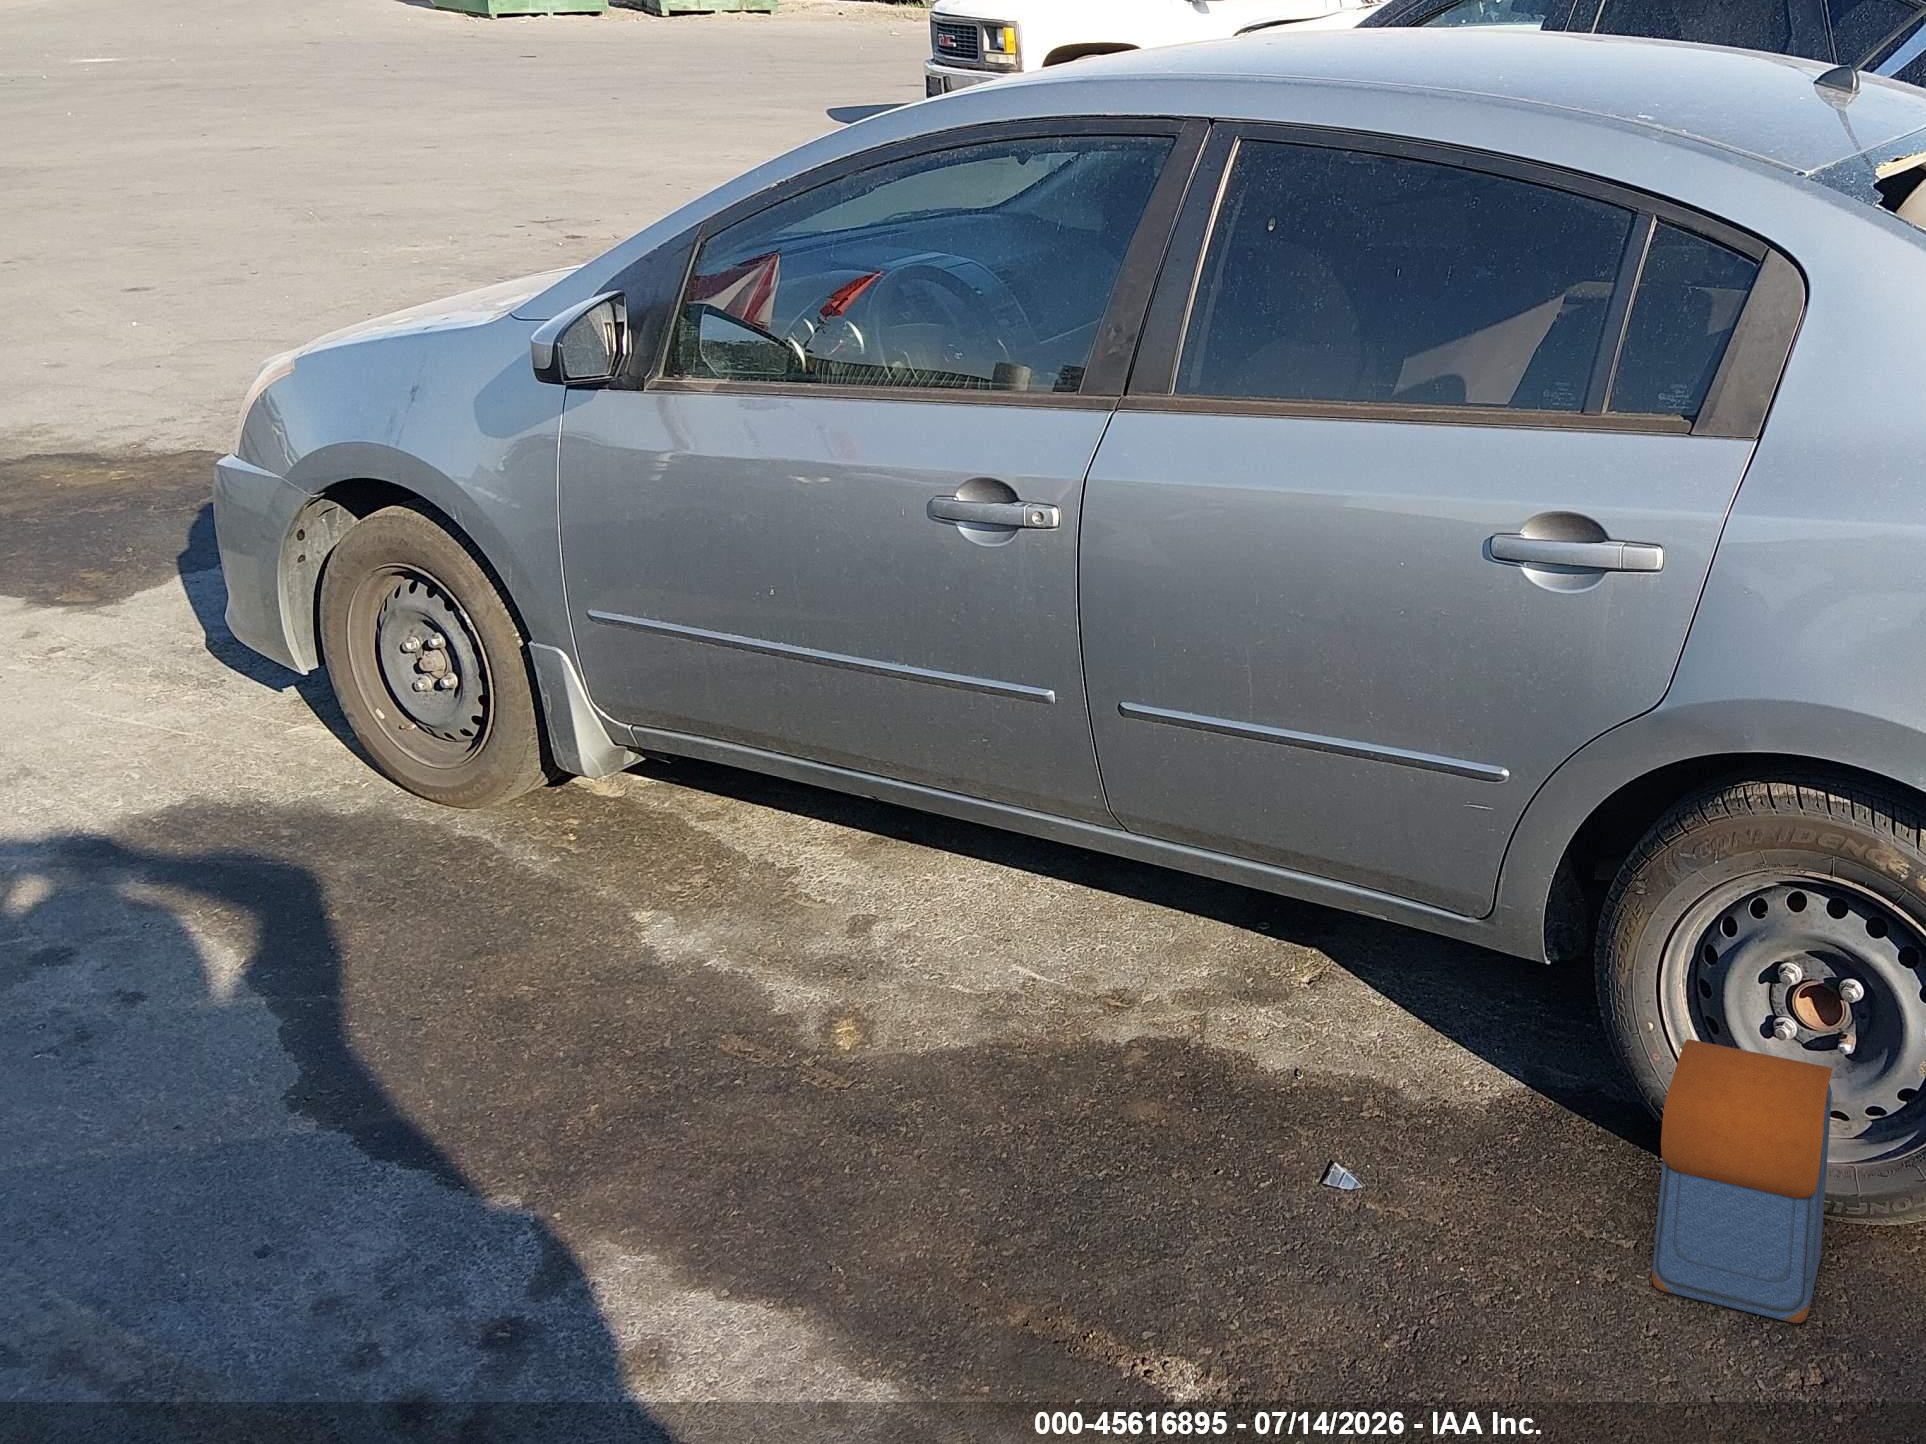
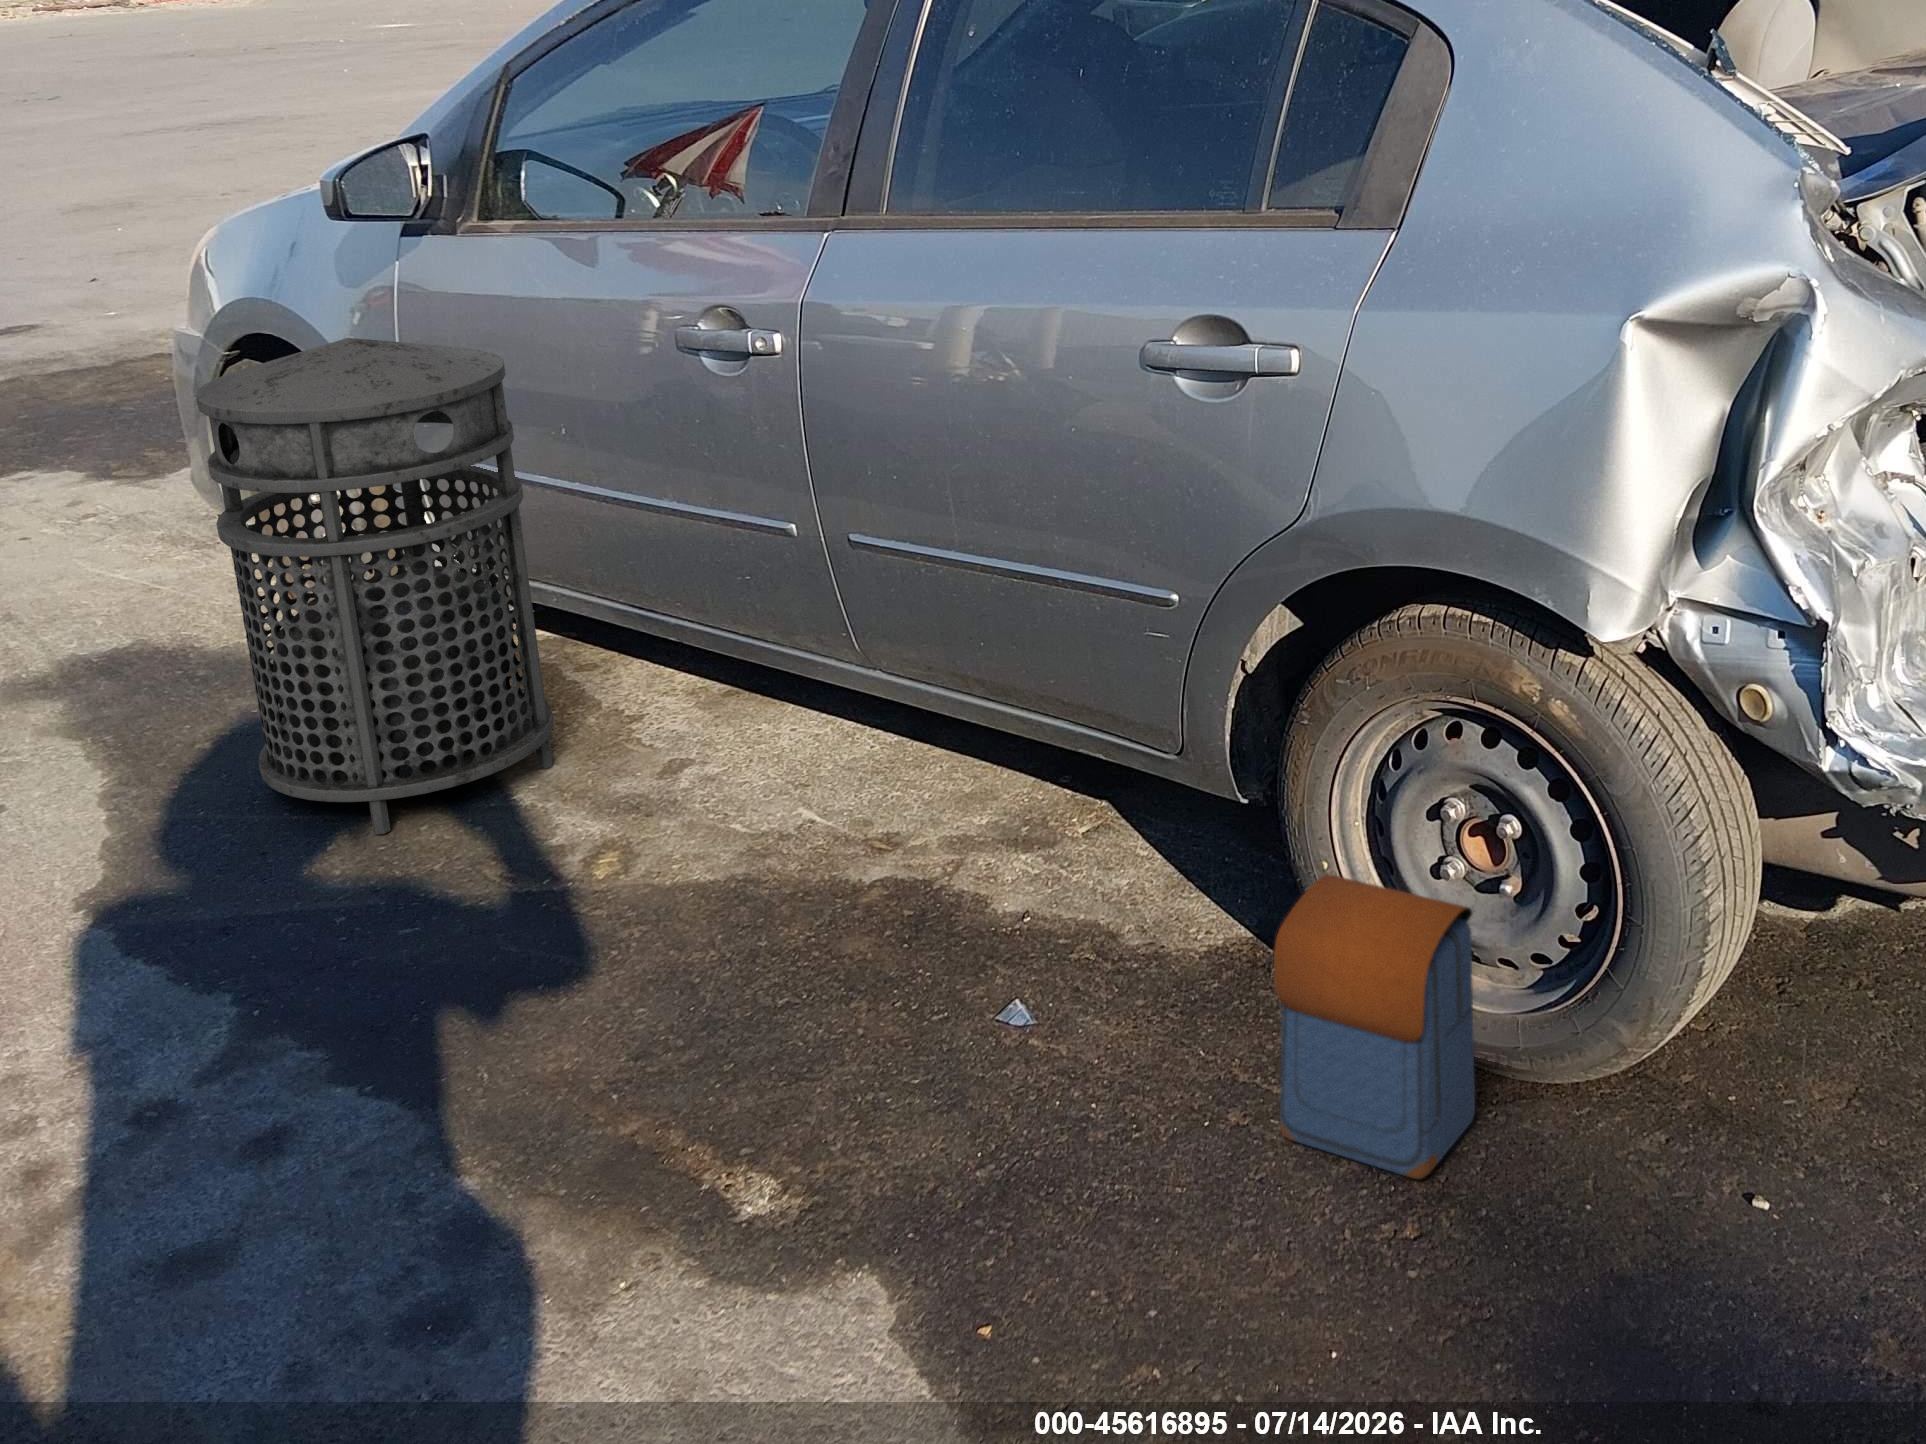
trash can: none [410,506,737,1011] -> present [196,338,554,835]

